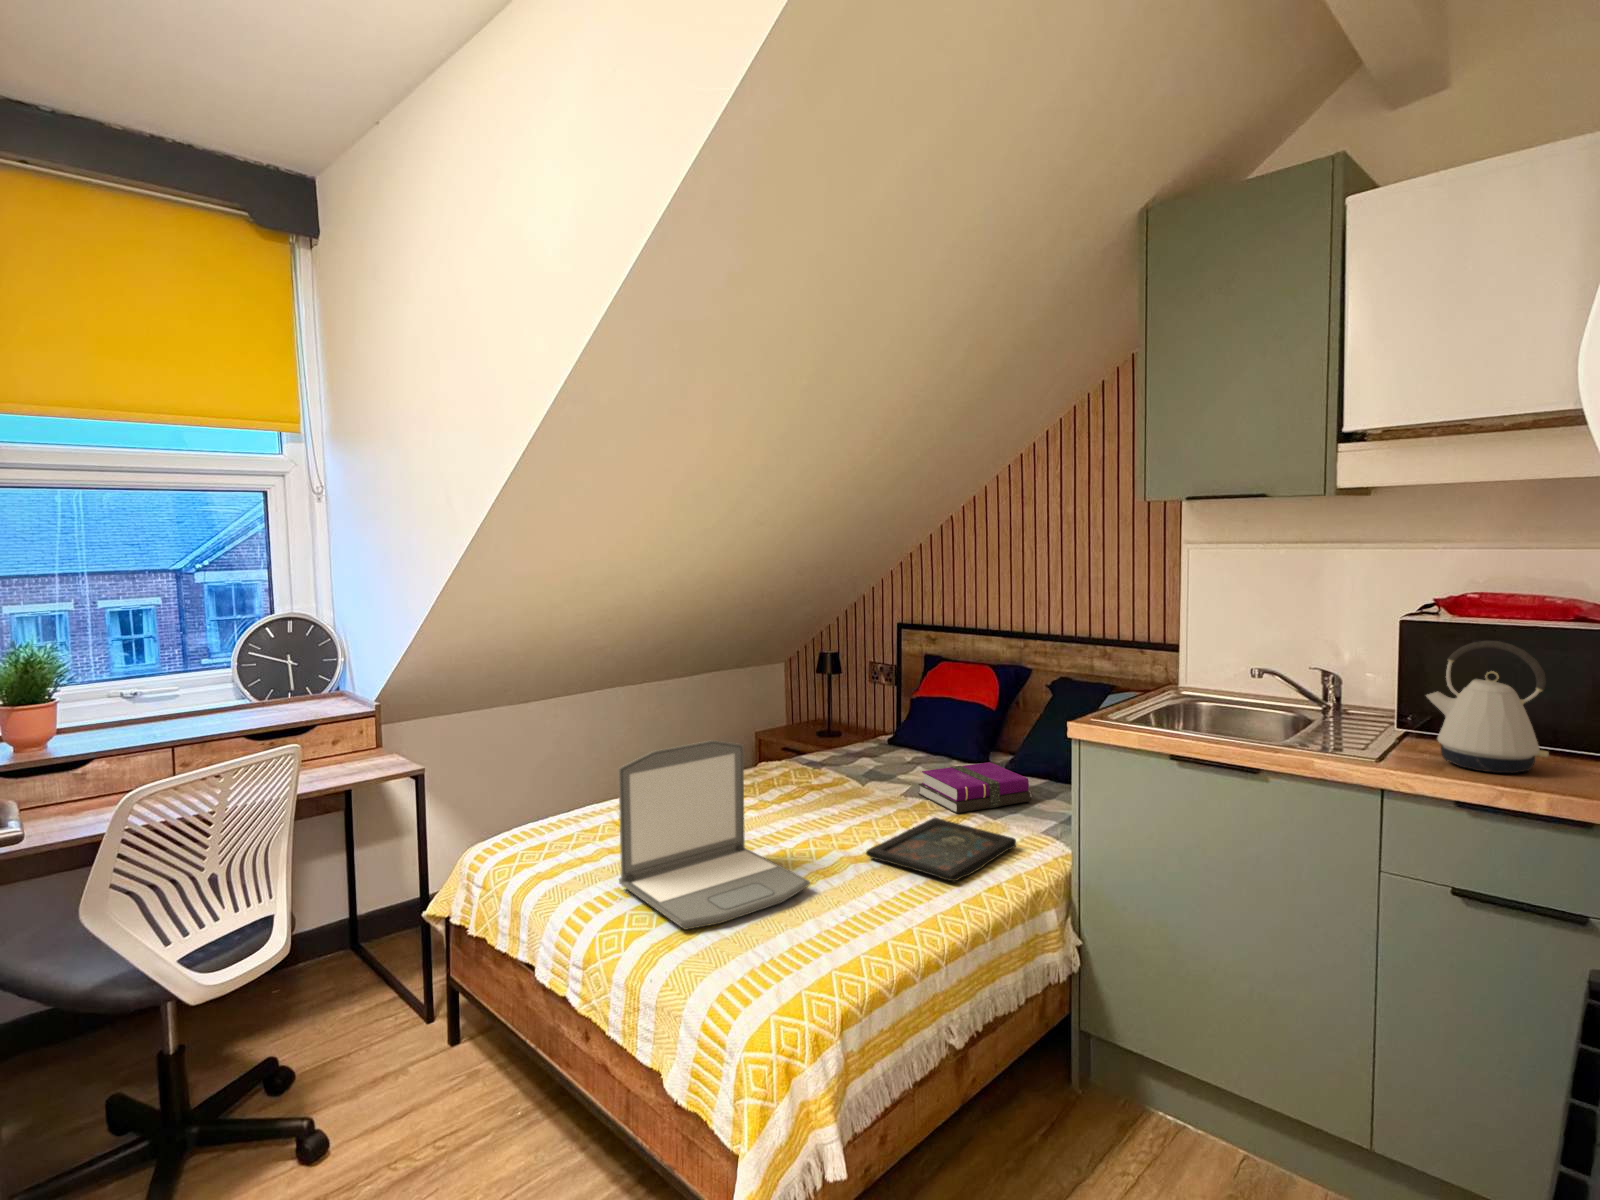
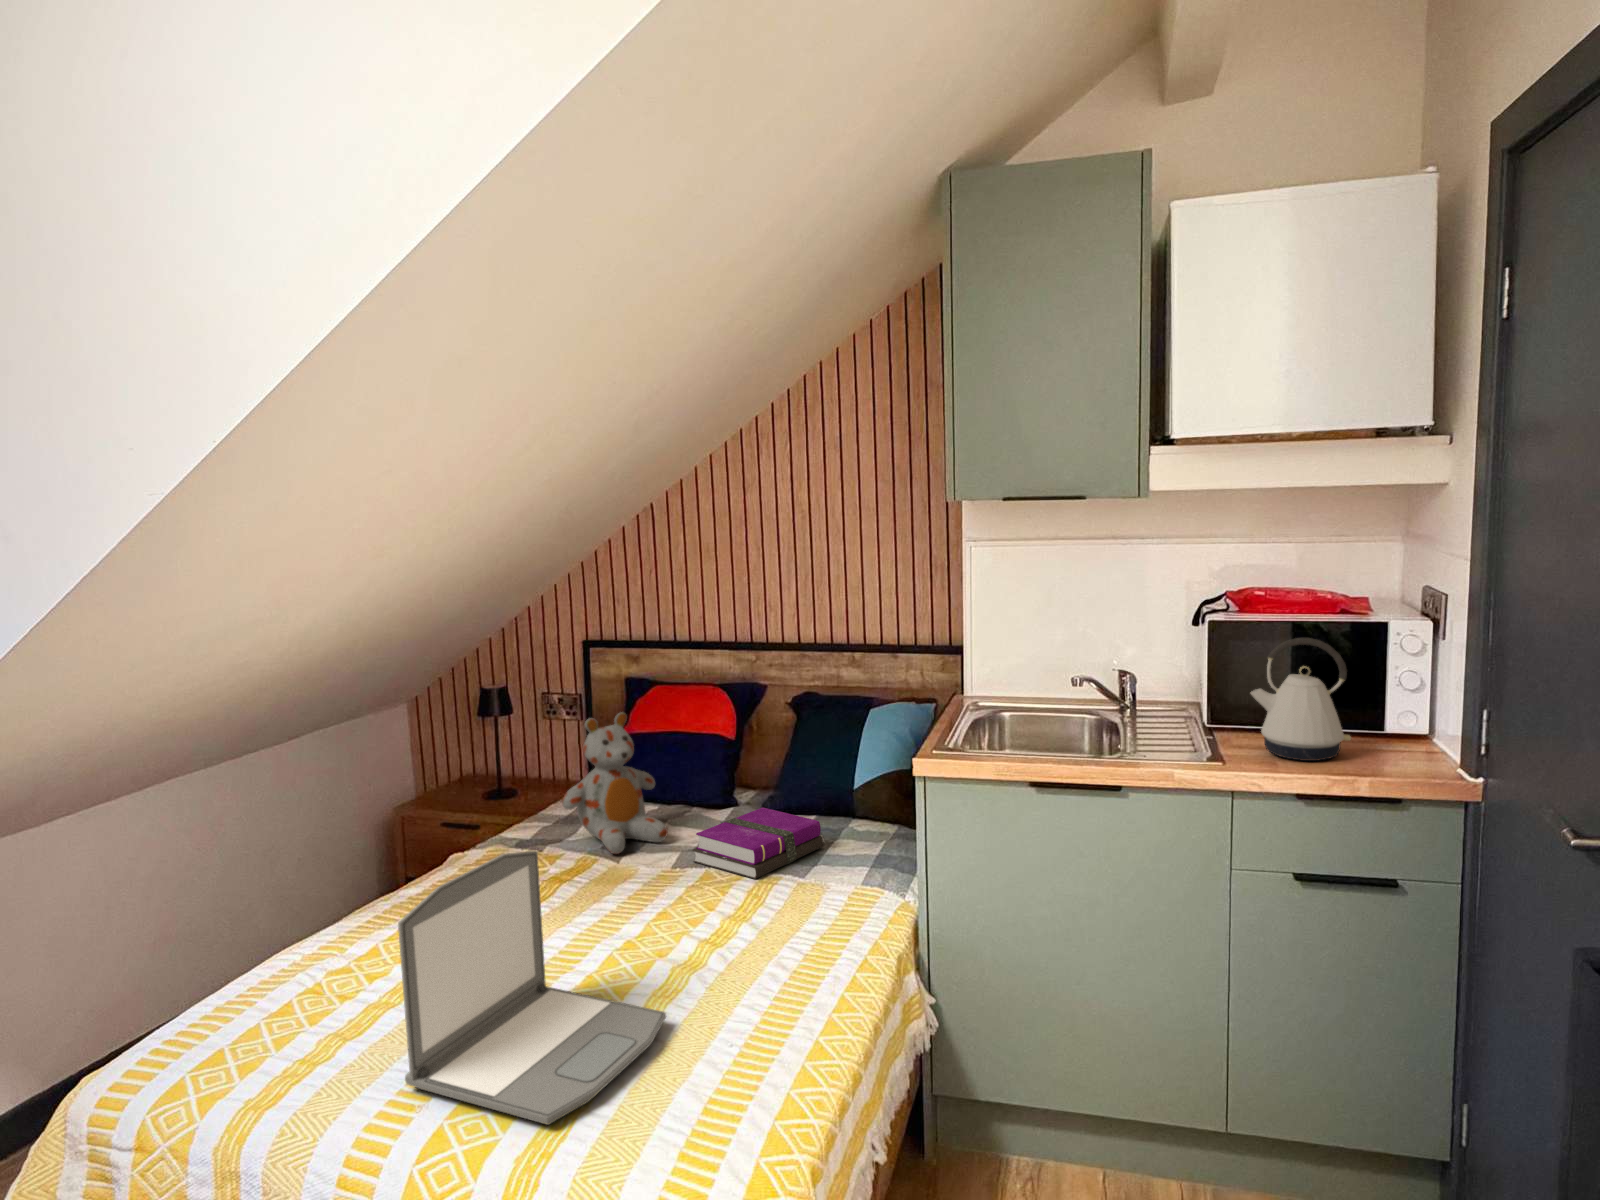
stuffed bear: none [834,671,912,779] -> present [562,712,668,854]
tray: present [866,818,1016,881] -> none [699,891,852,969]

